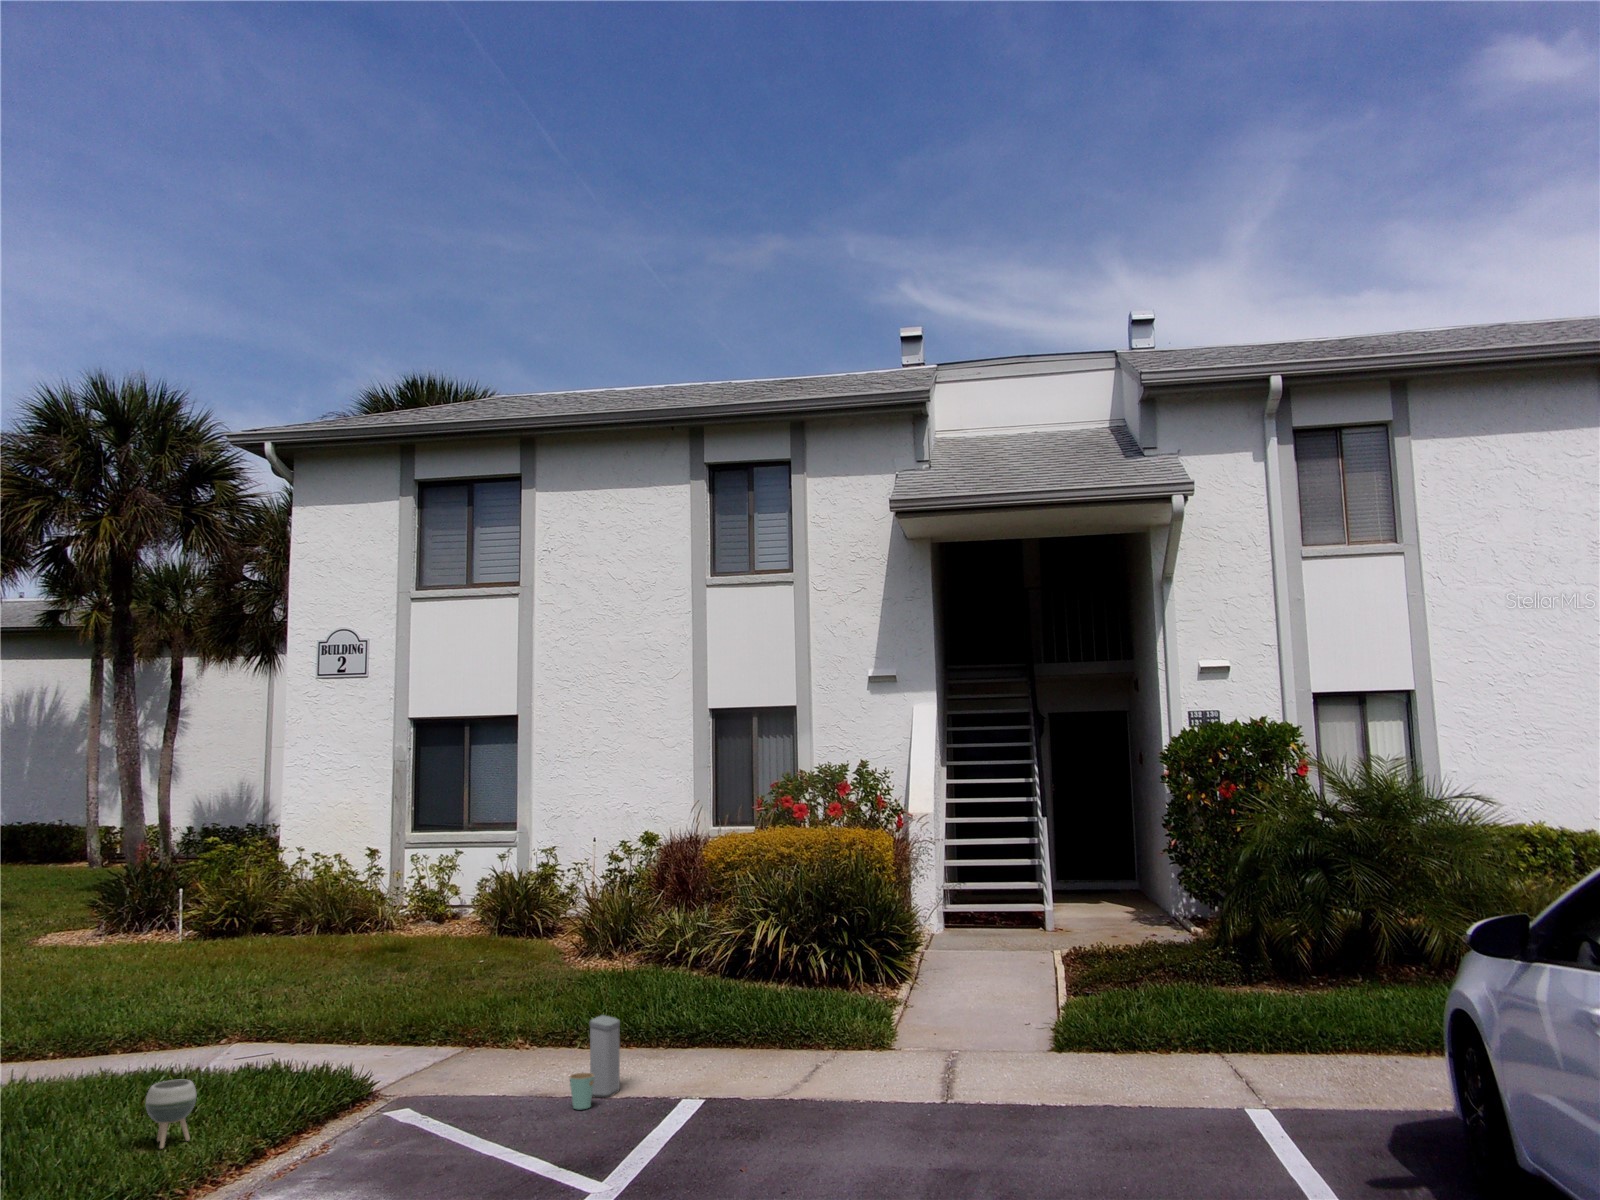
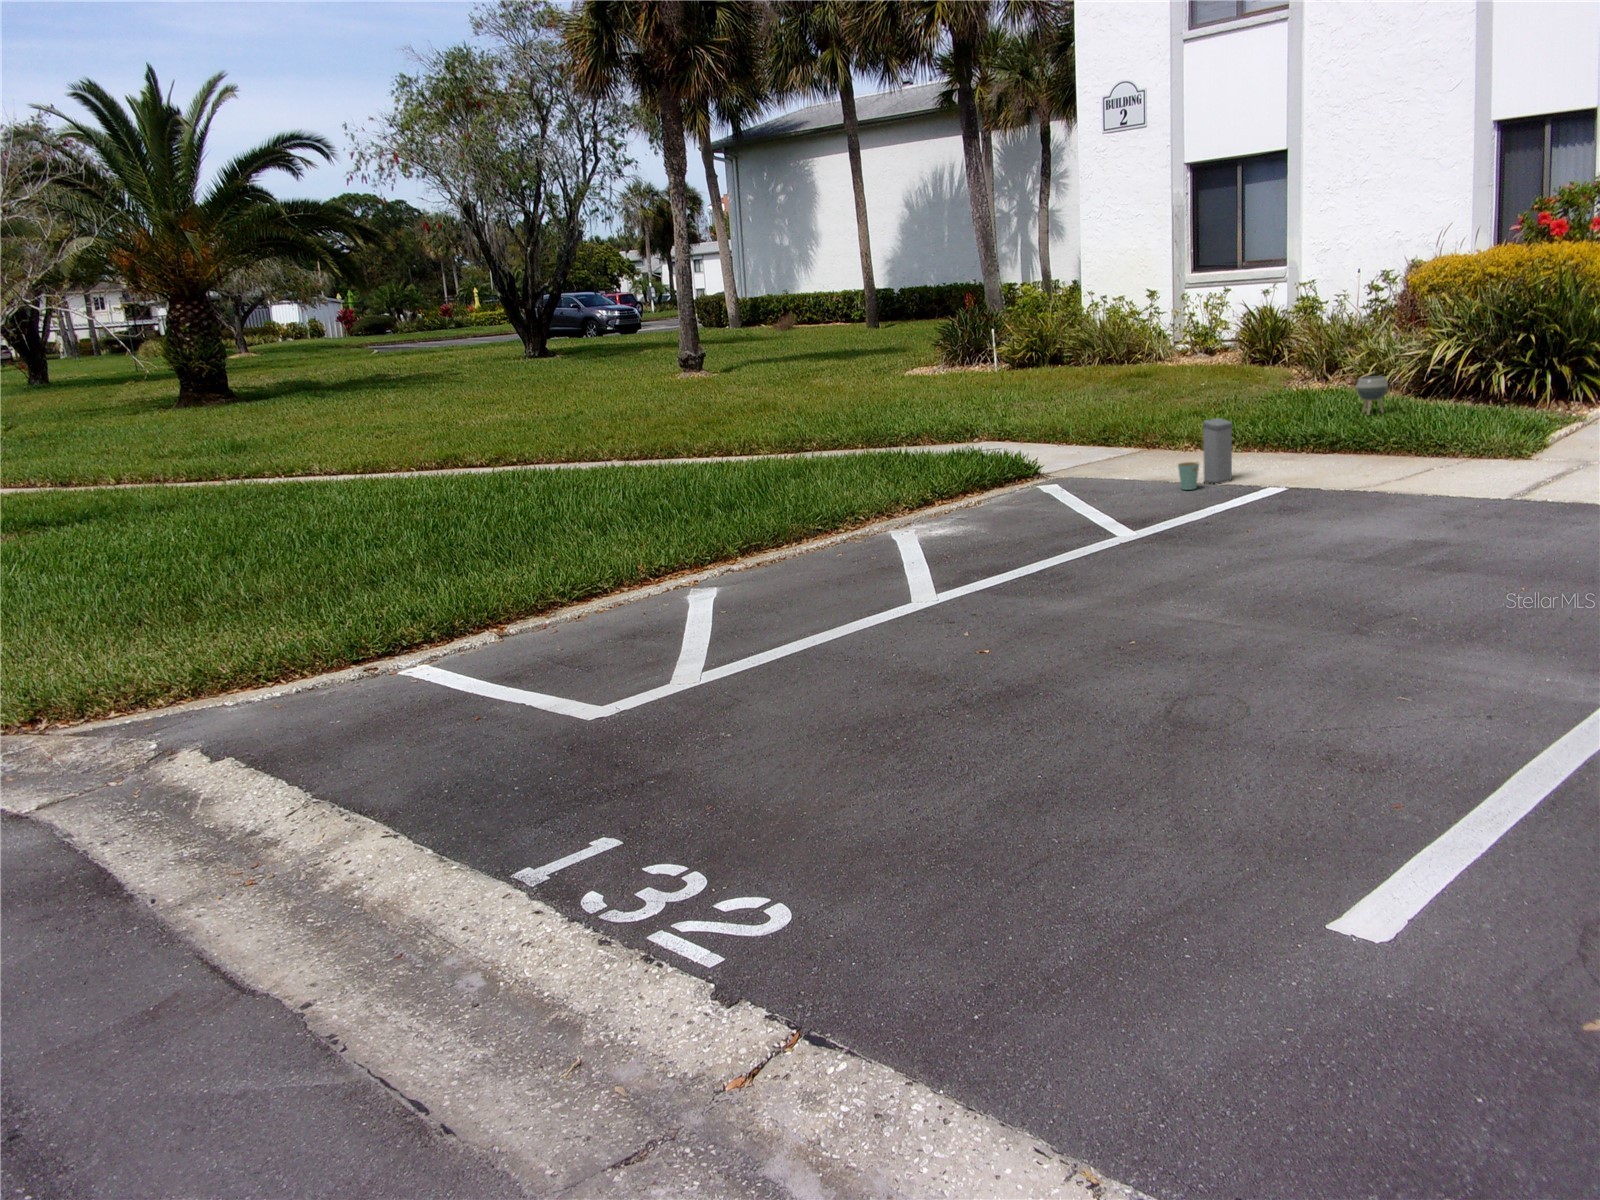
planter: present [146,1080,196,1149] -> present [1356,376,1388,415]

